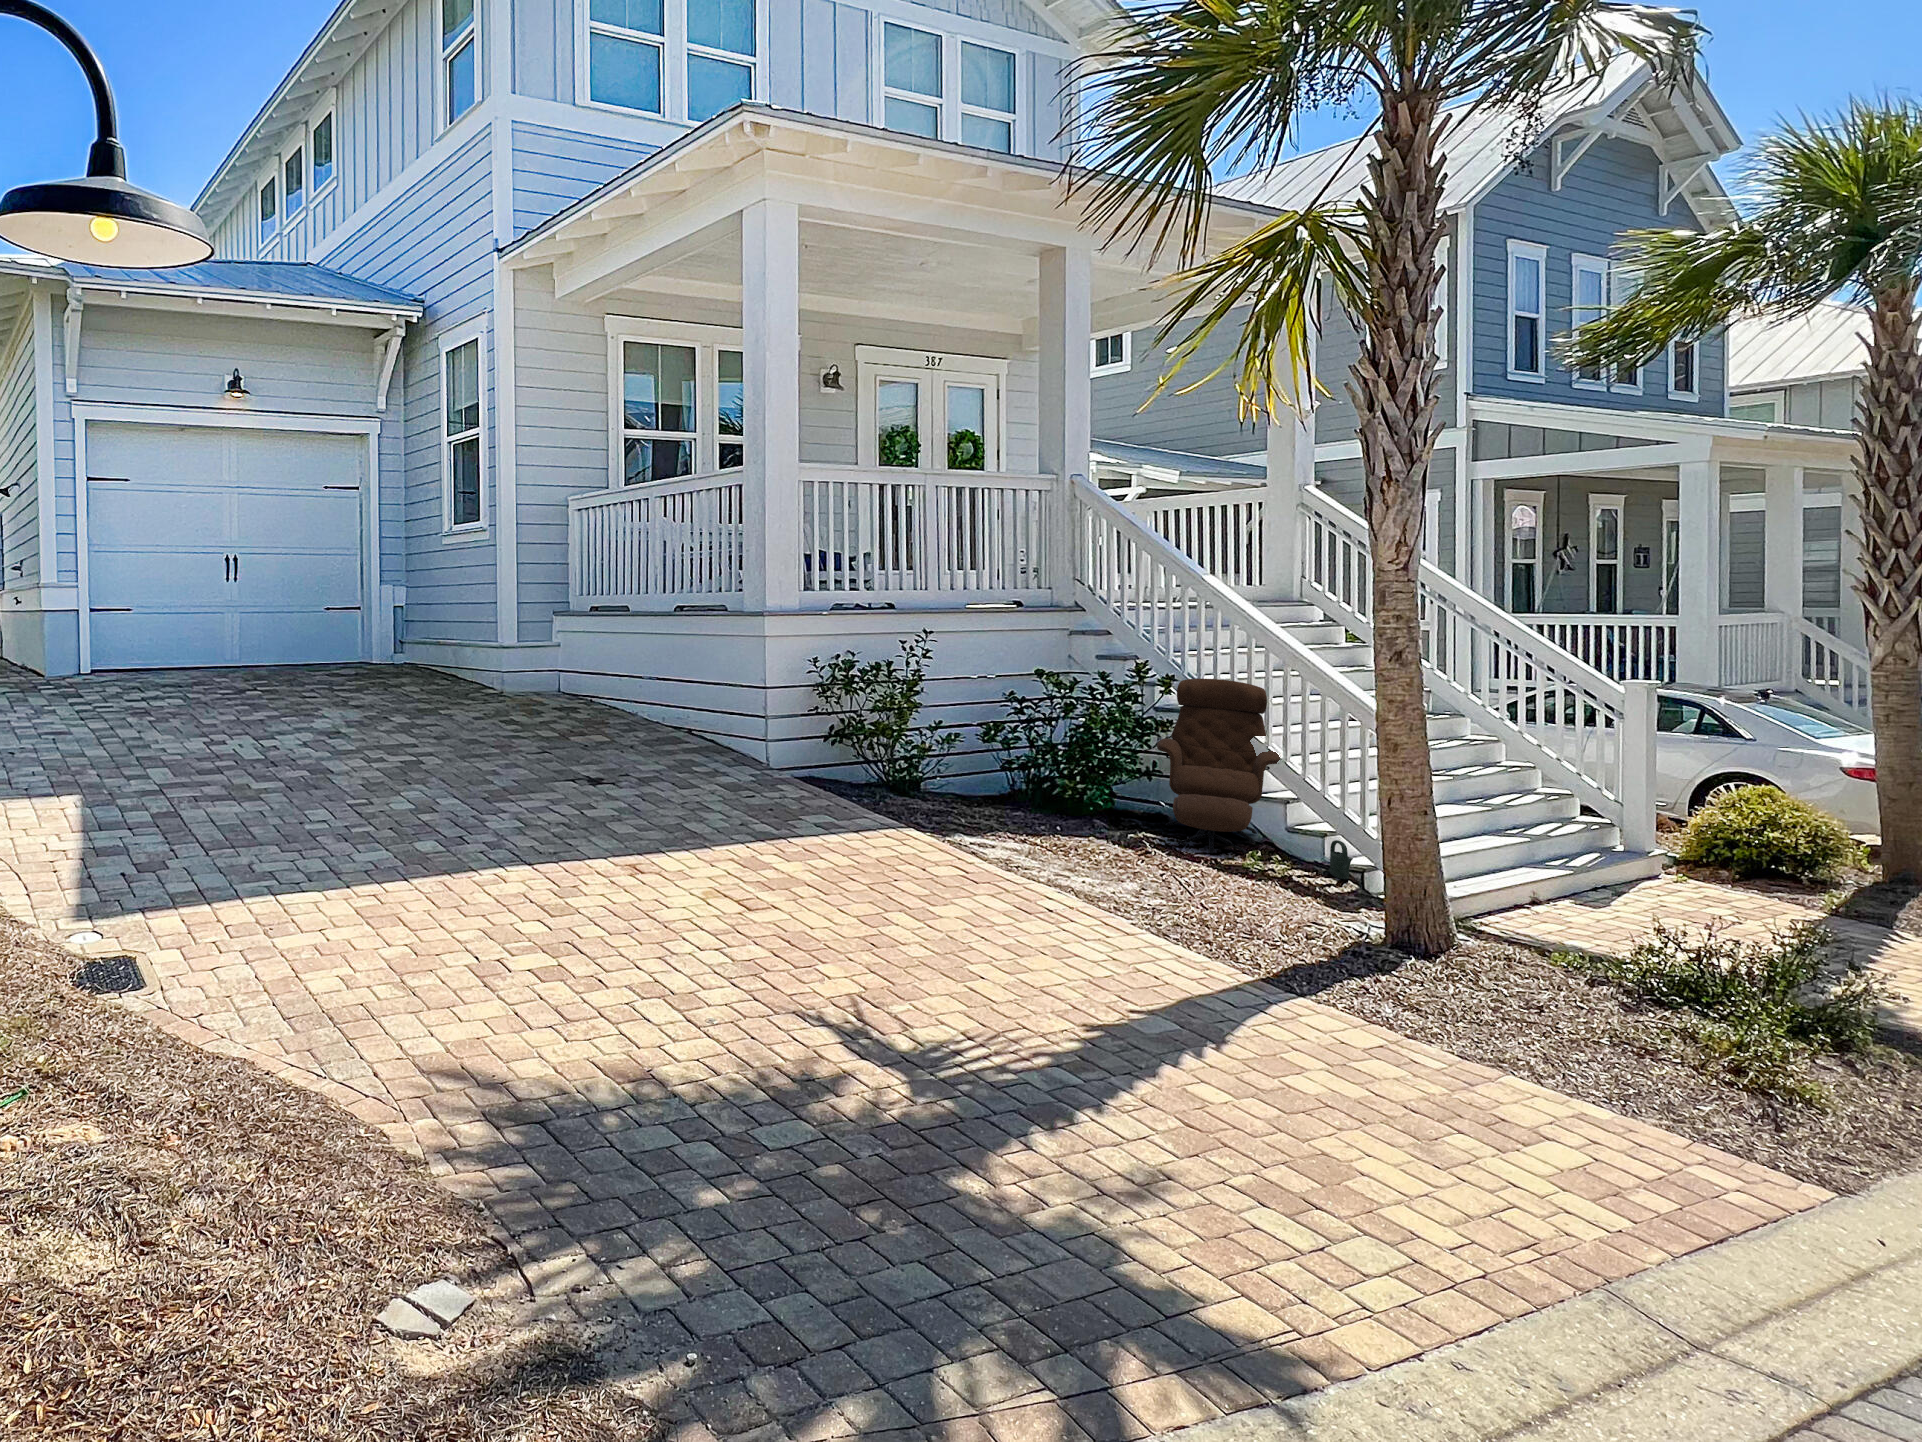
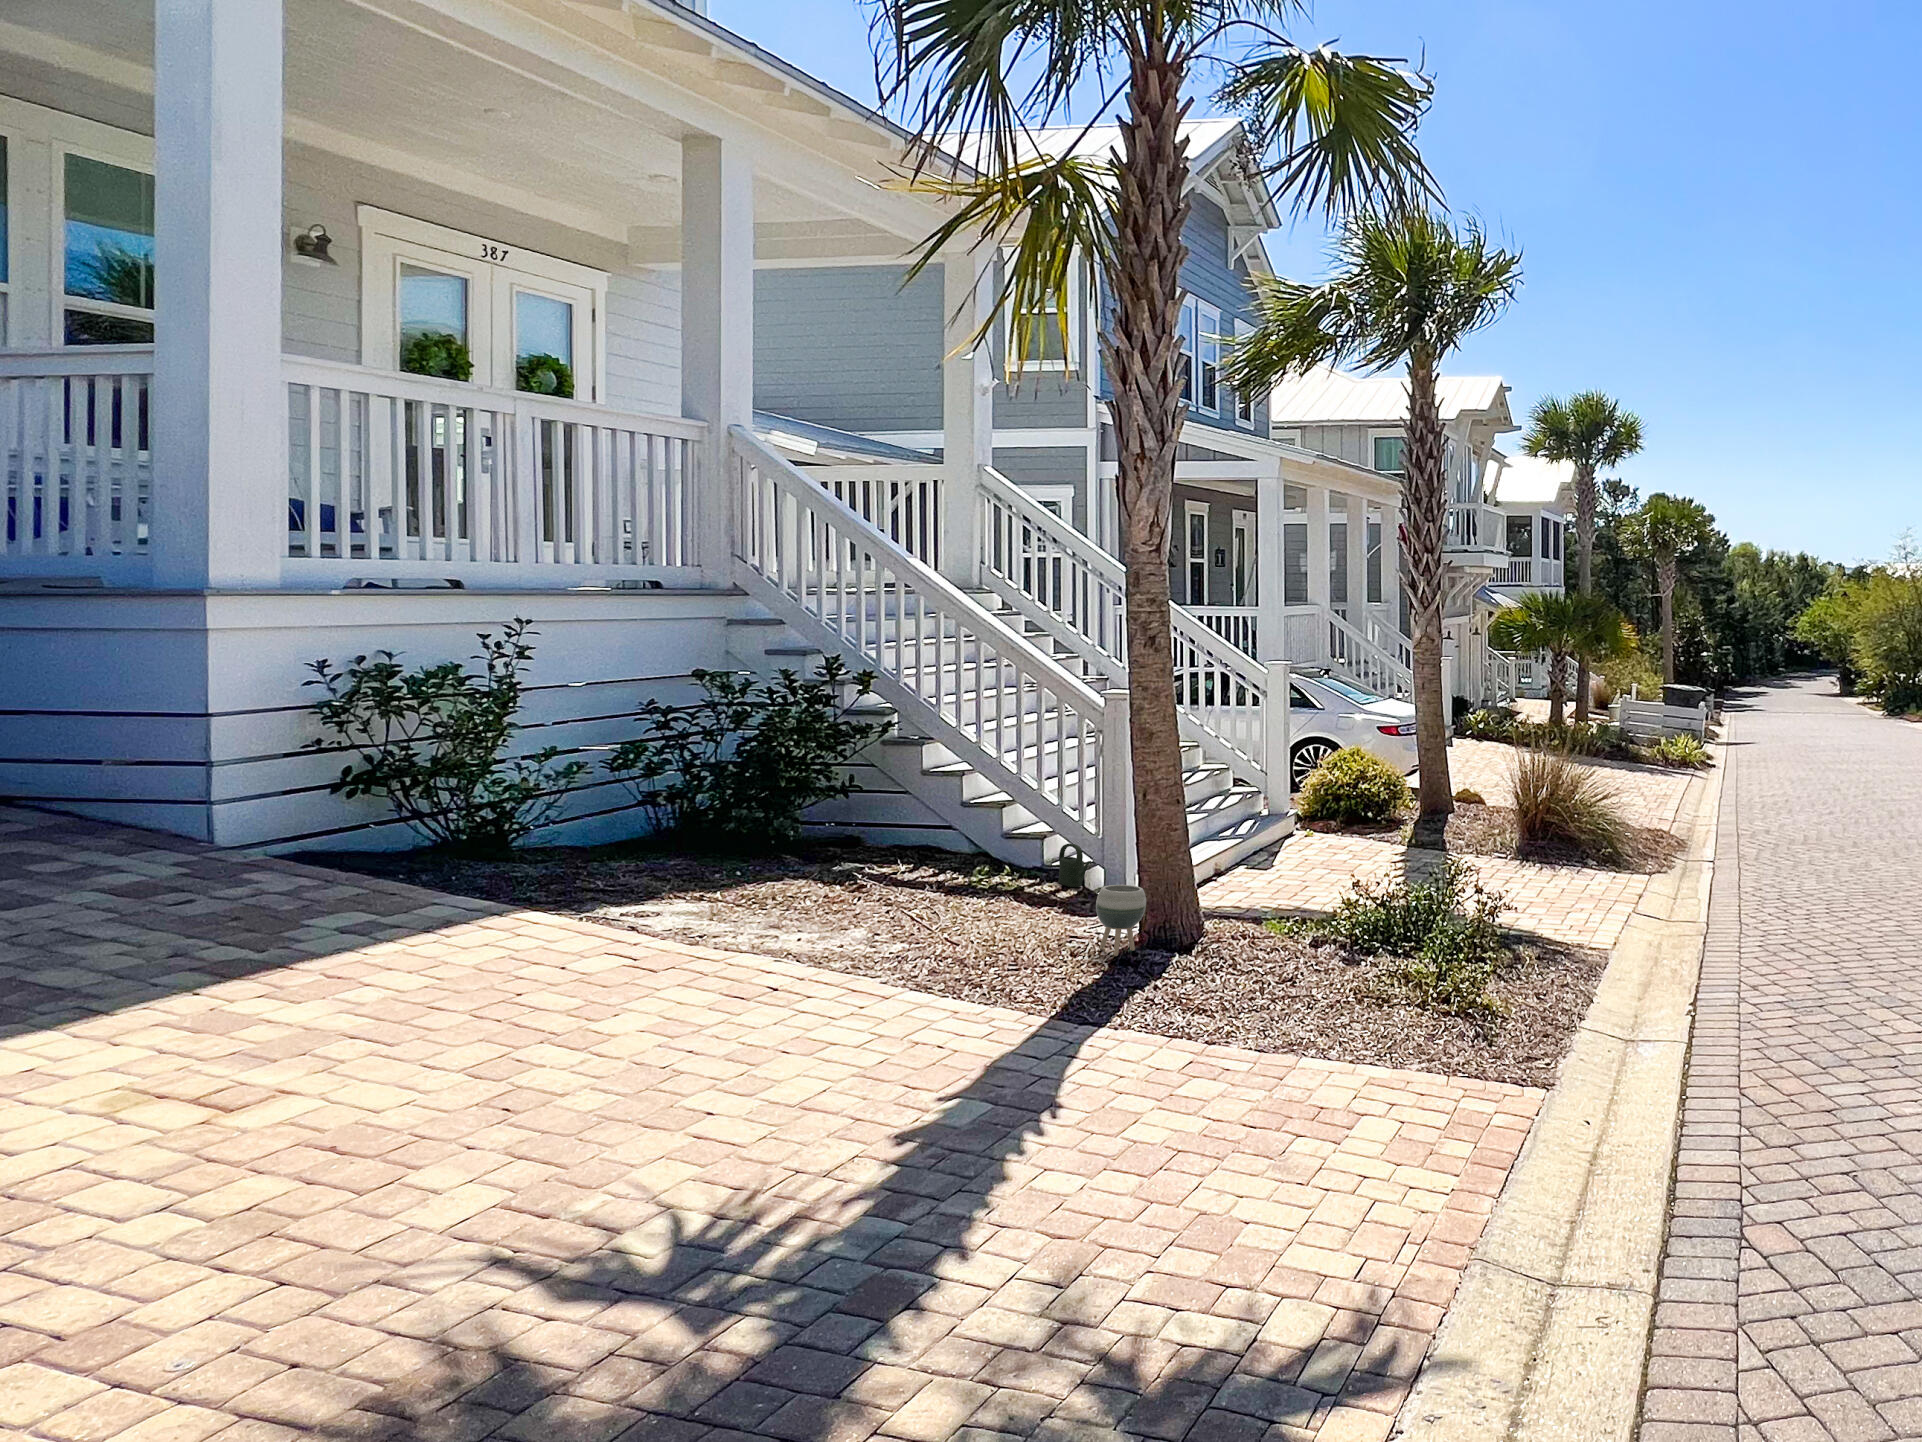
lounge chair: present [1157,679,1280,853] -> none [850,671,998,878]
planter: none [1327,880,1372,941] -> present [1096,885,1146,956]

